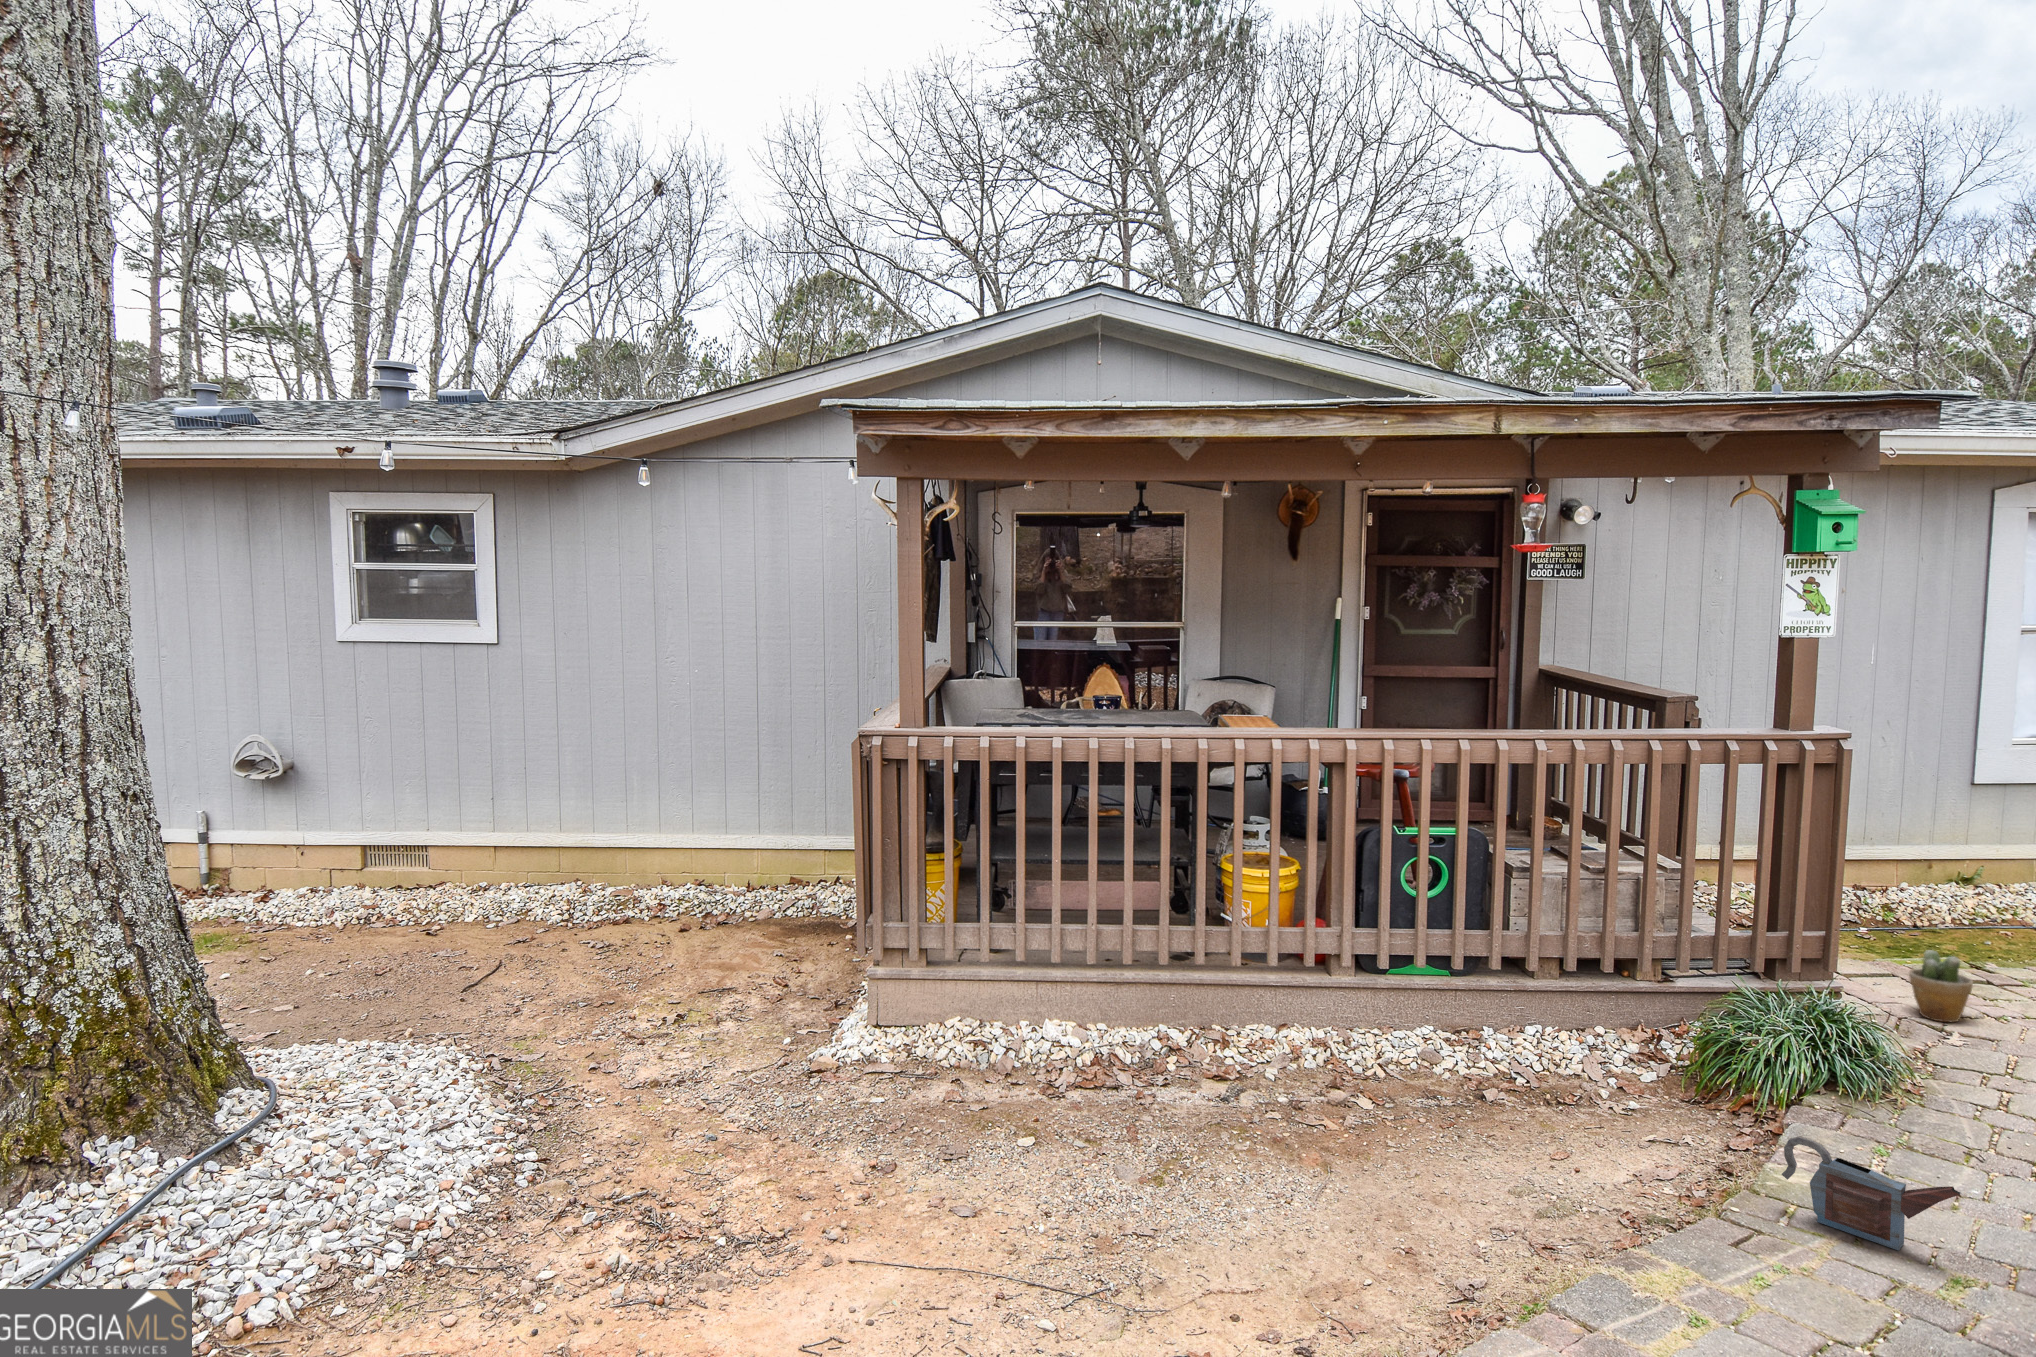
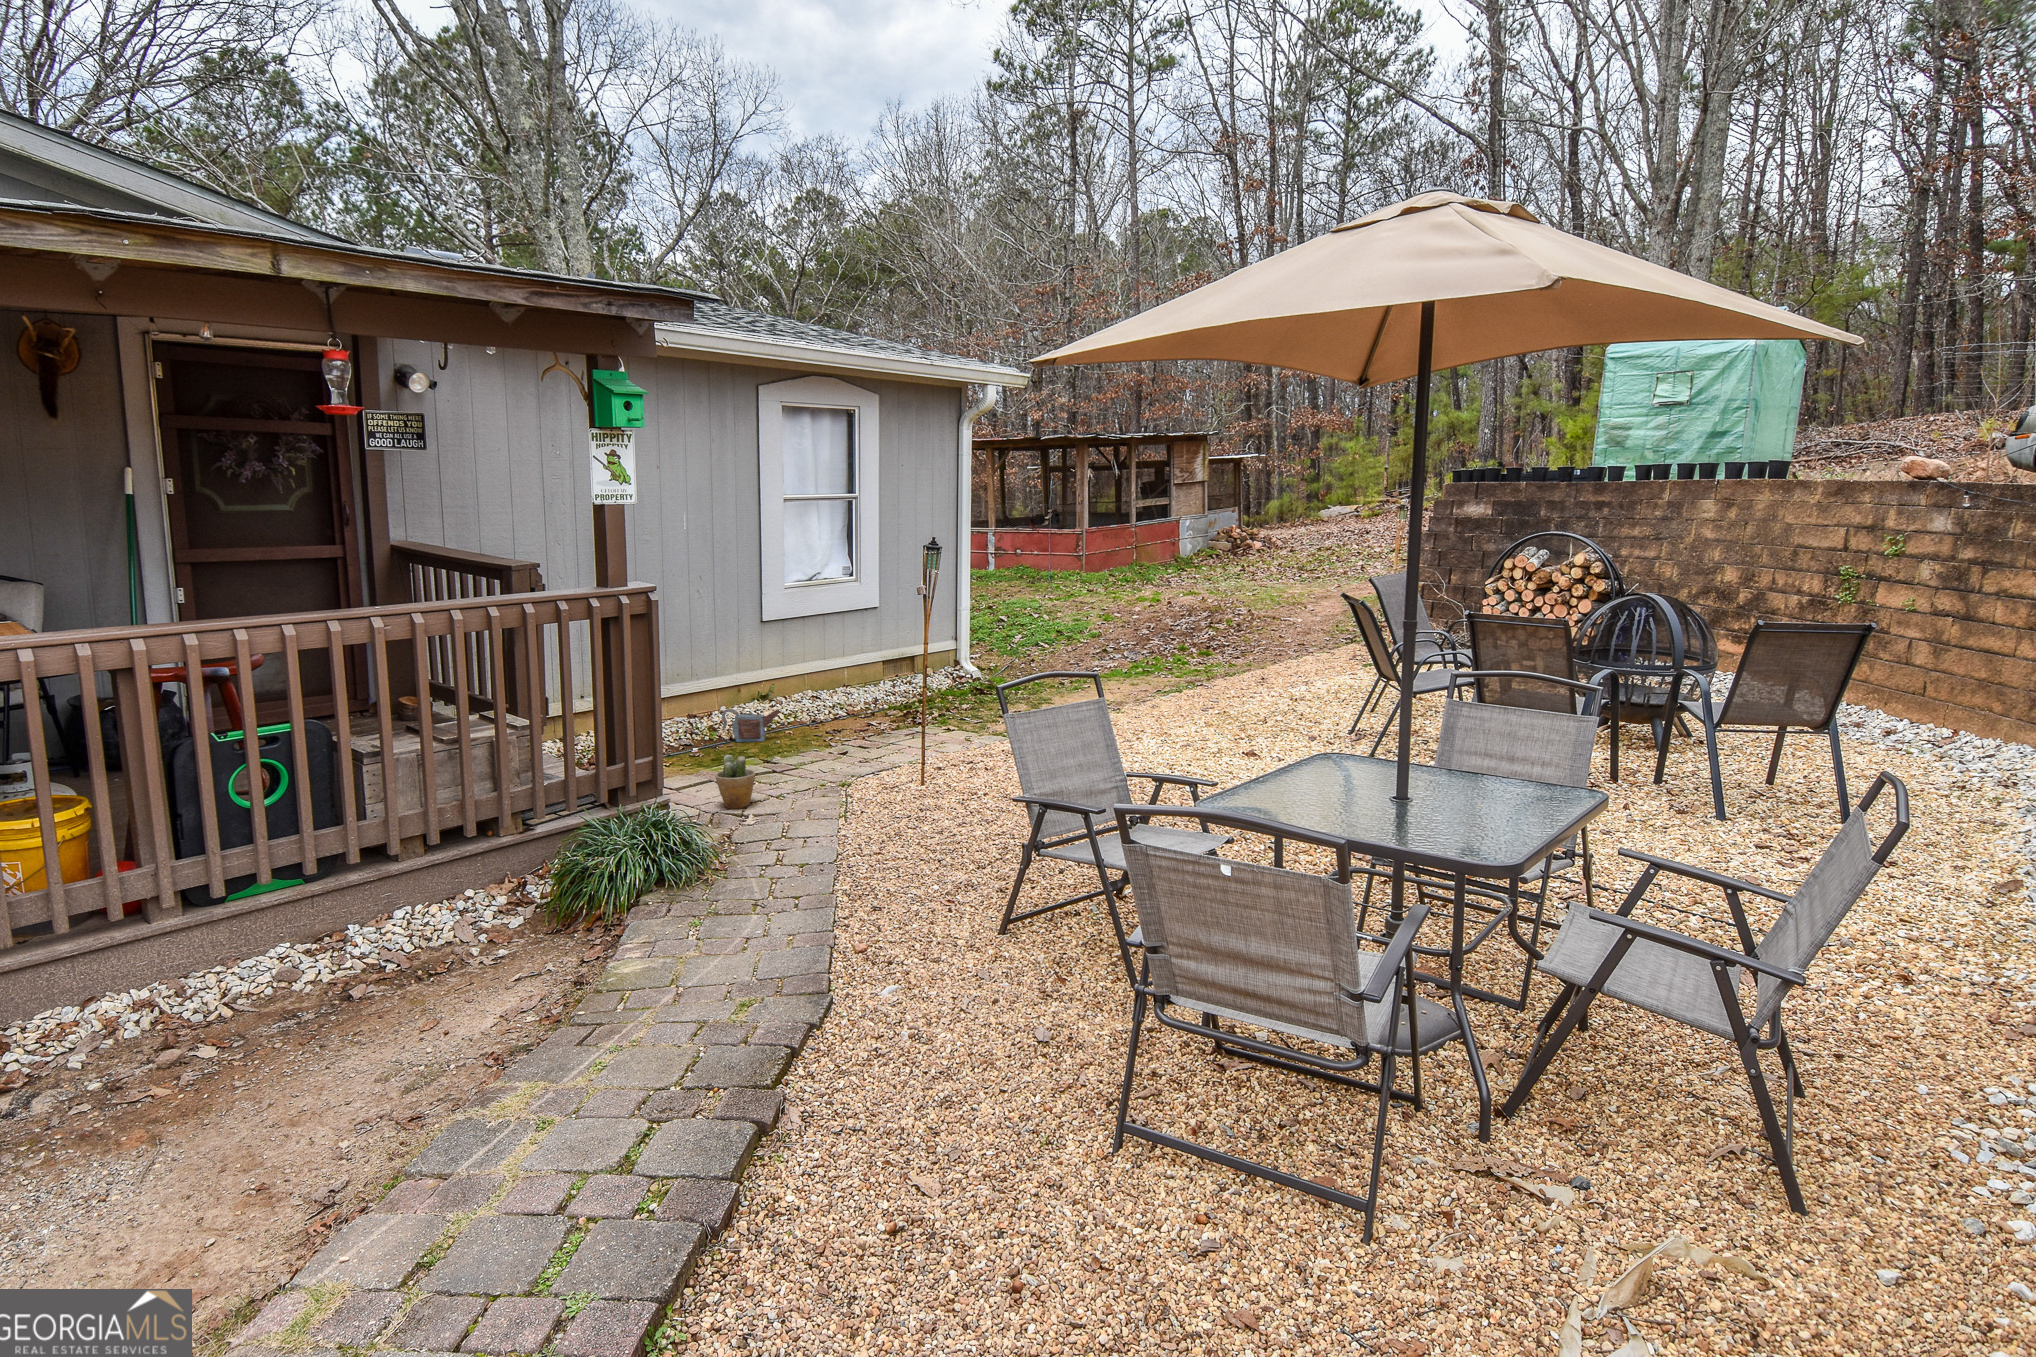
watering can: present [1782,1136,1960,1250] -> present [722,709,781,742]

